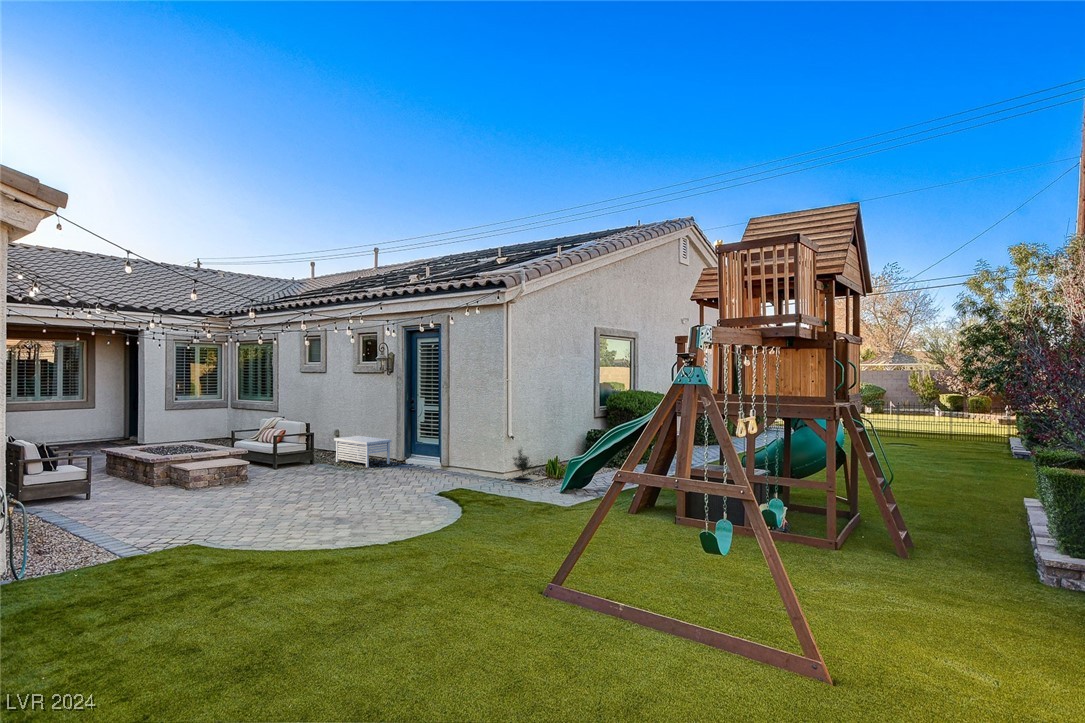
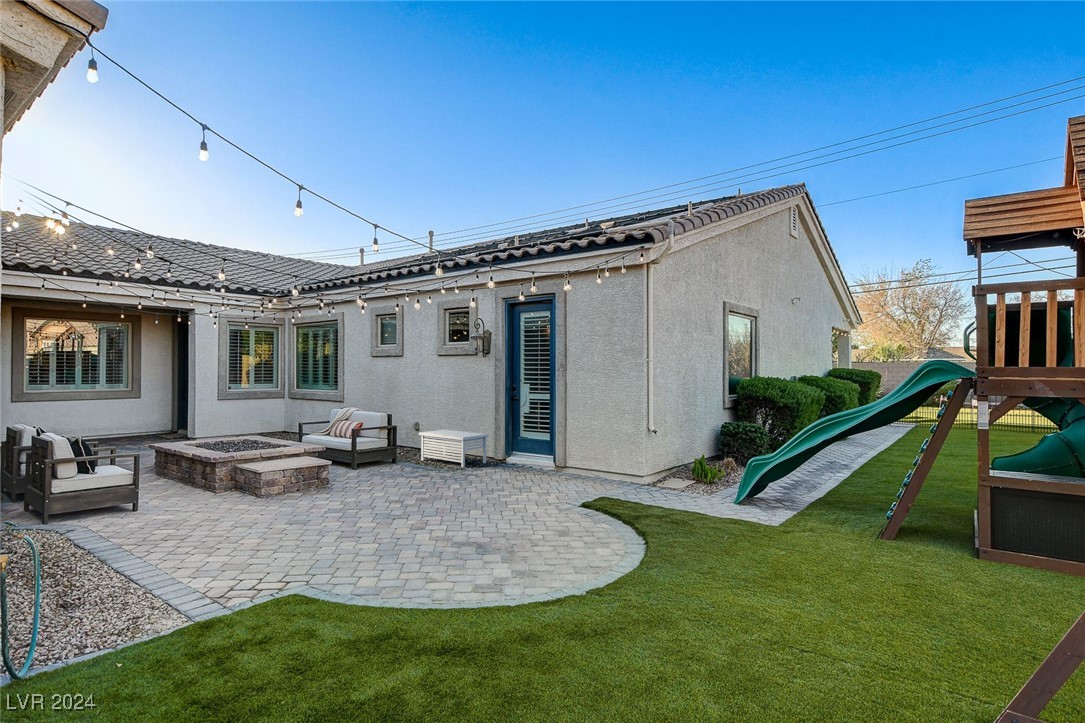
potted tree: present [512,450,532,482] -> none [655,441,685,488]

